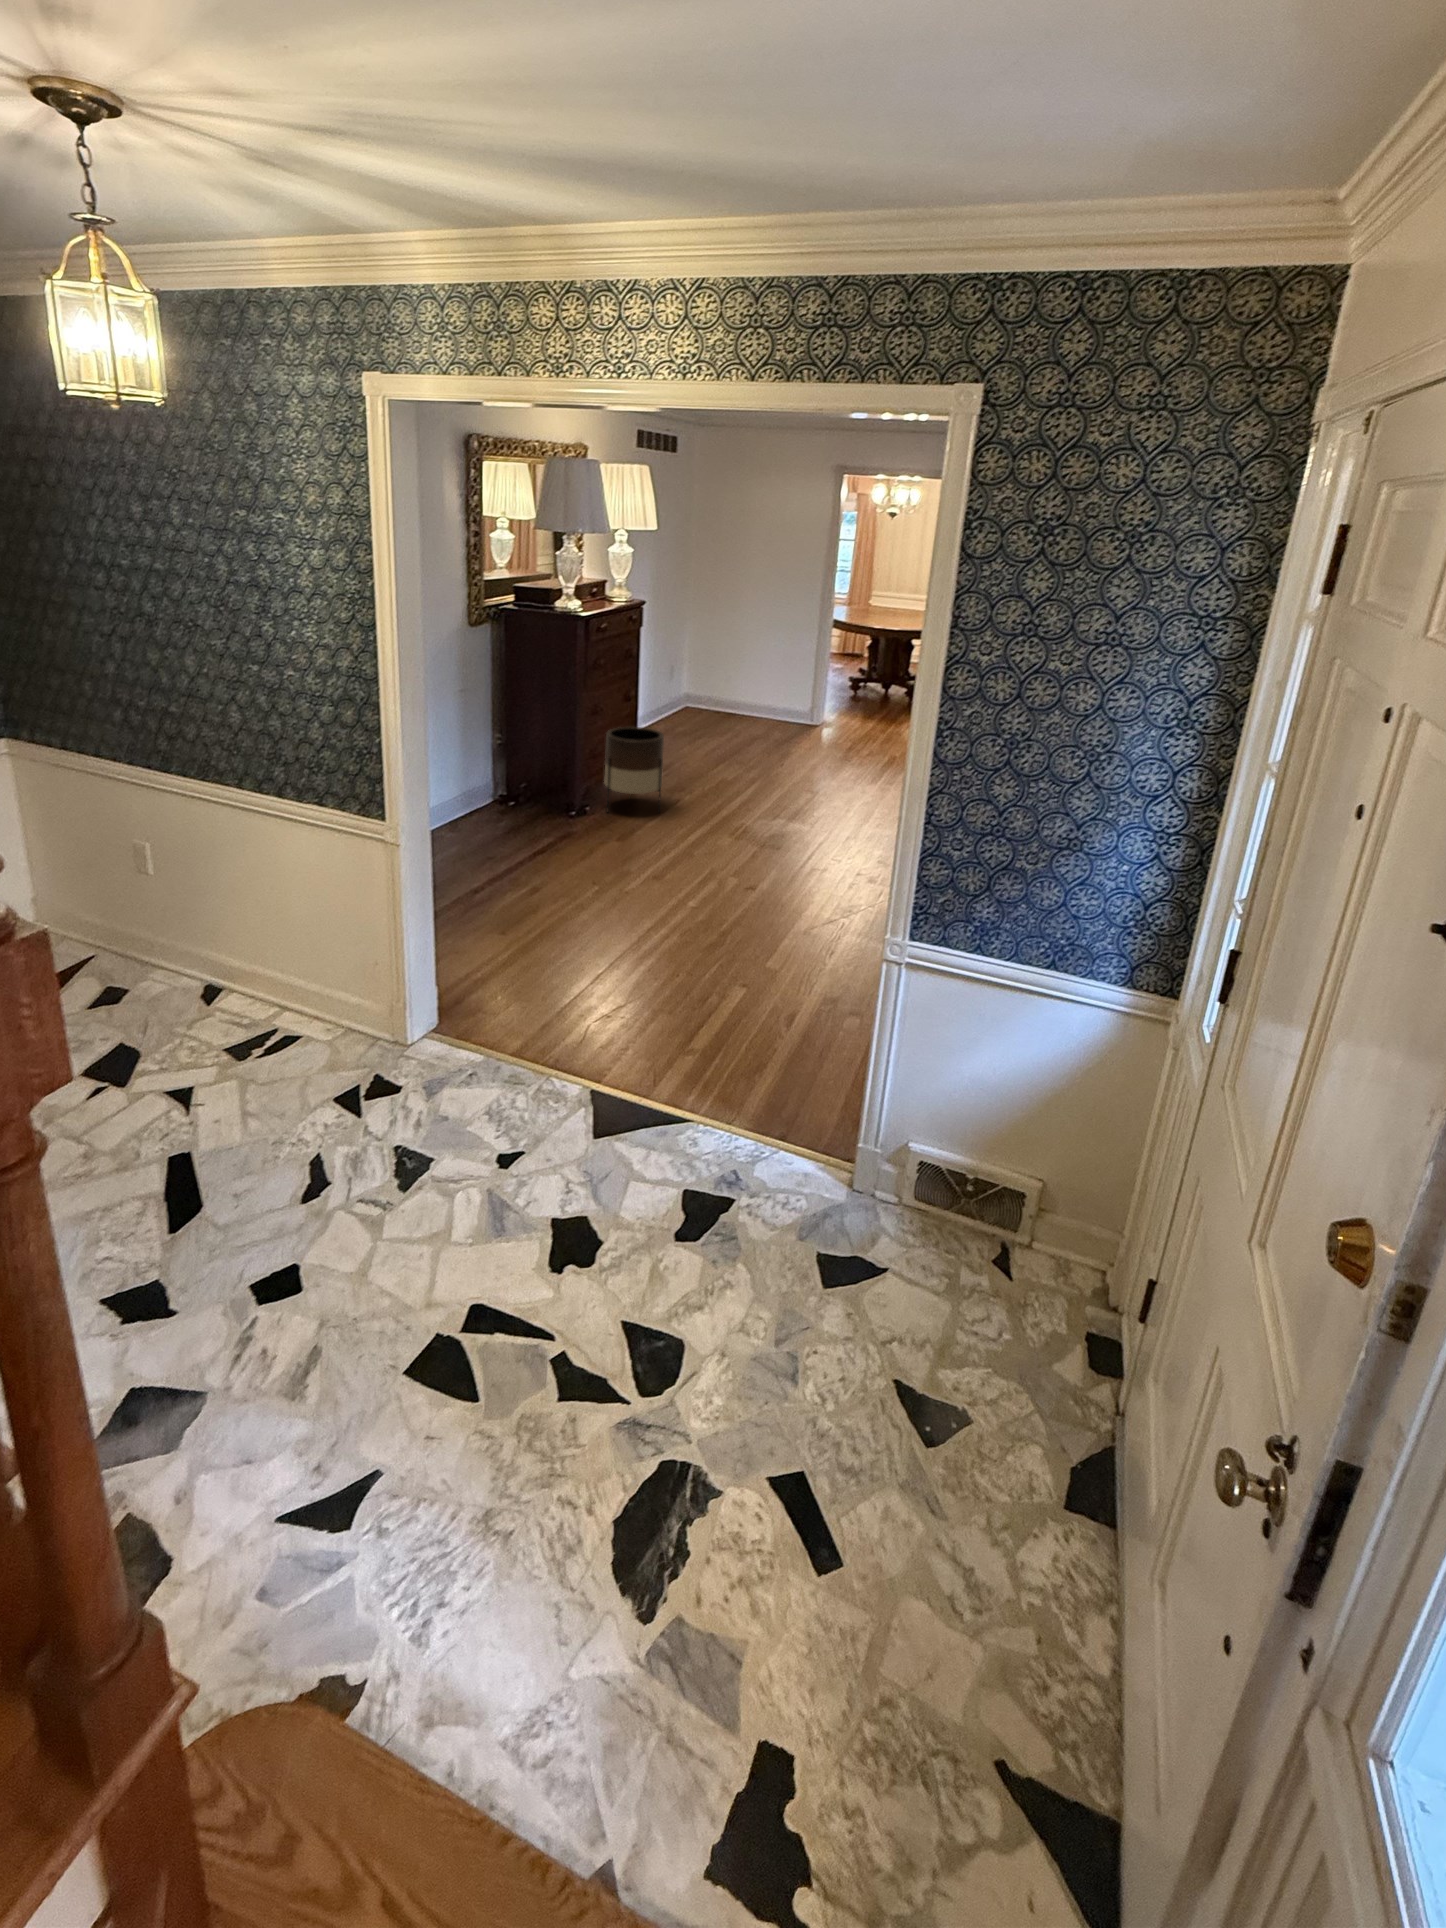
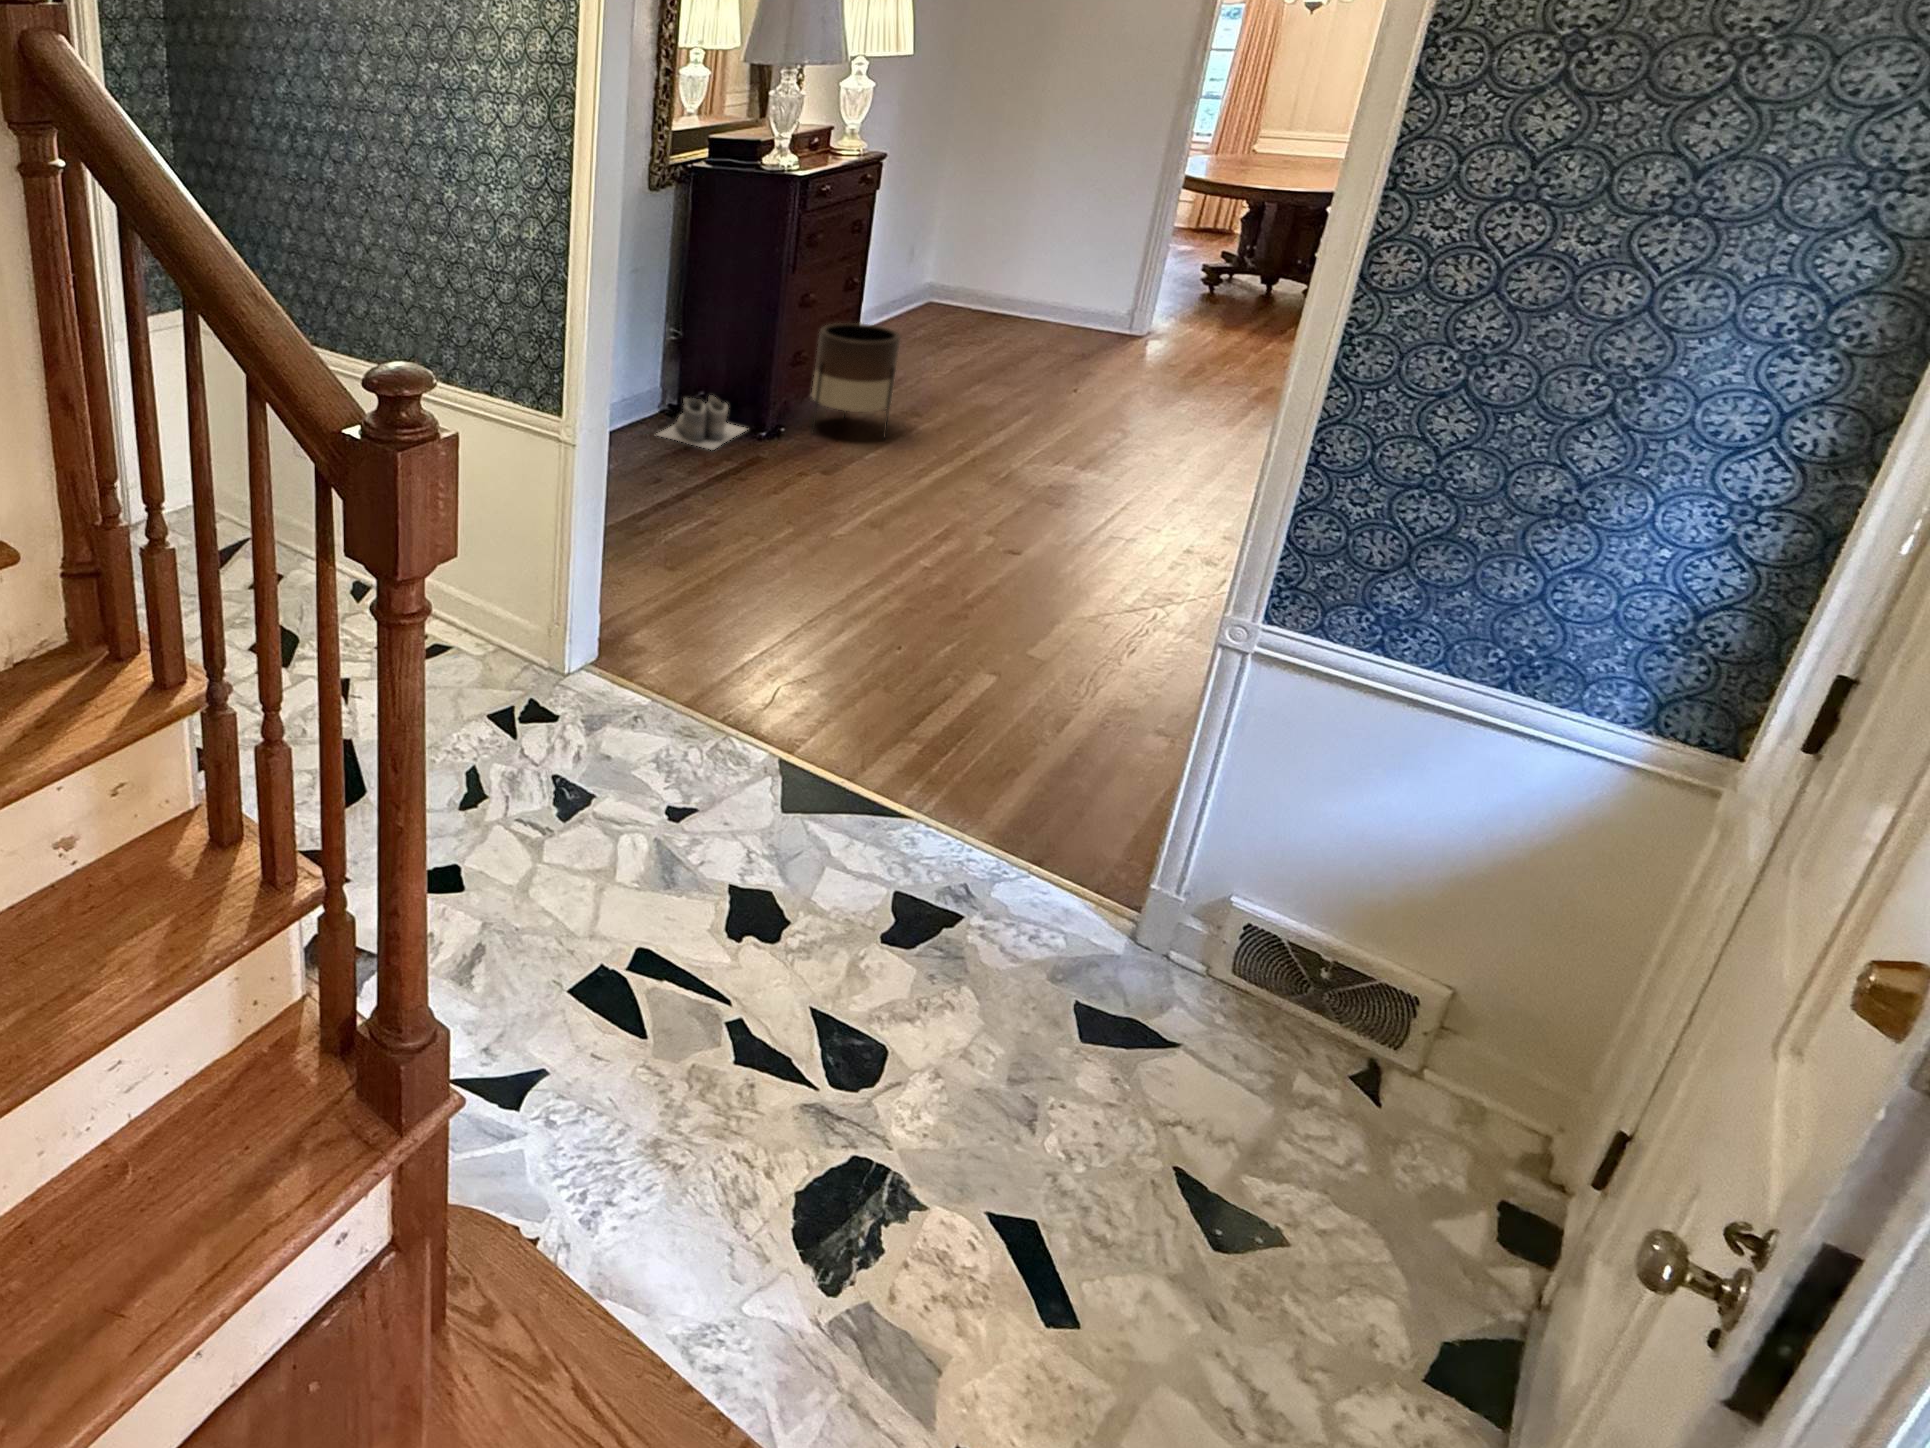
boots: none [484,788,560,833] -> present [657,396,746,450]

